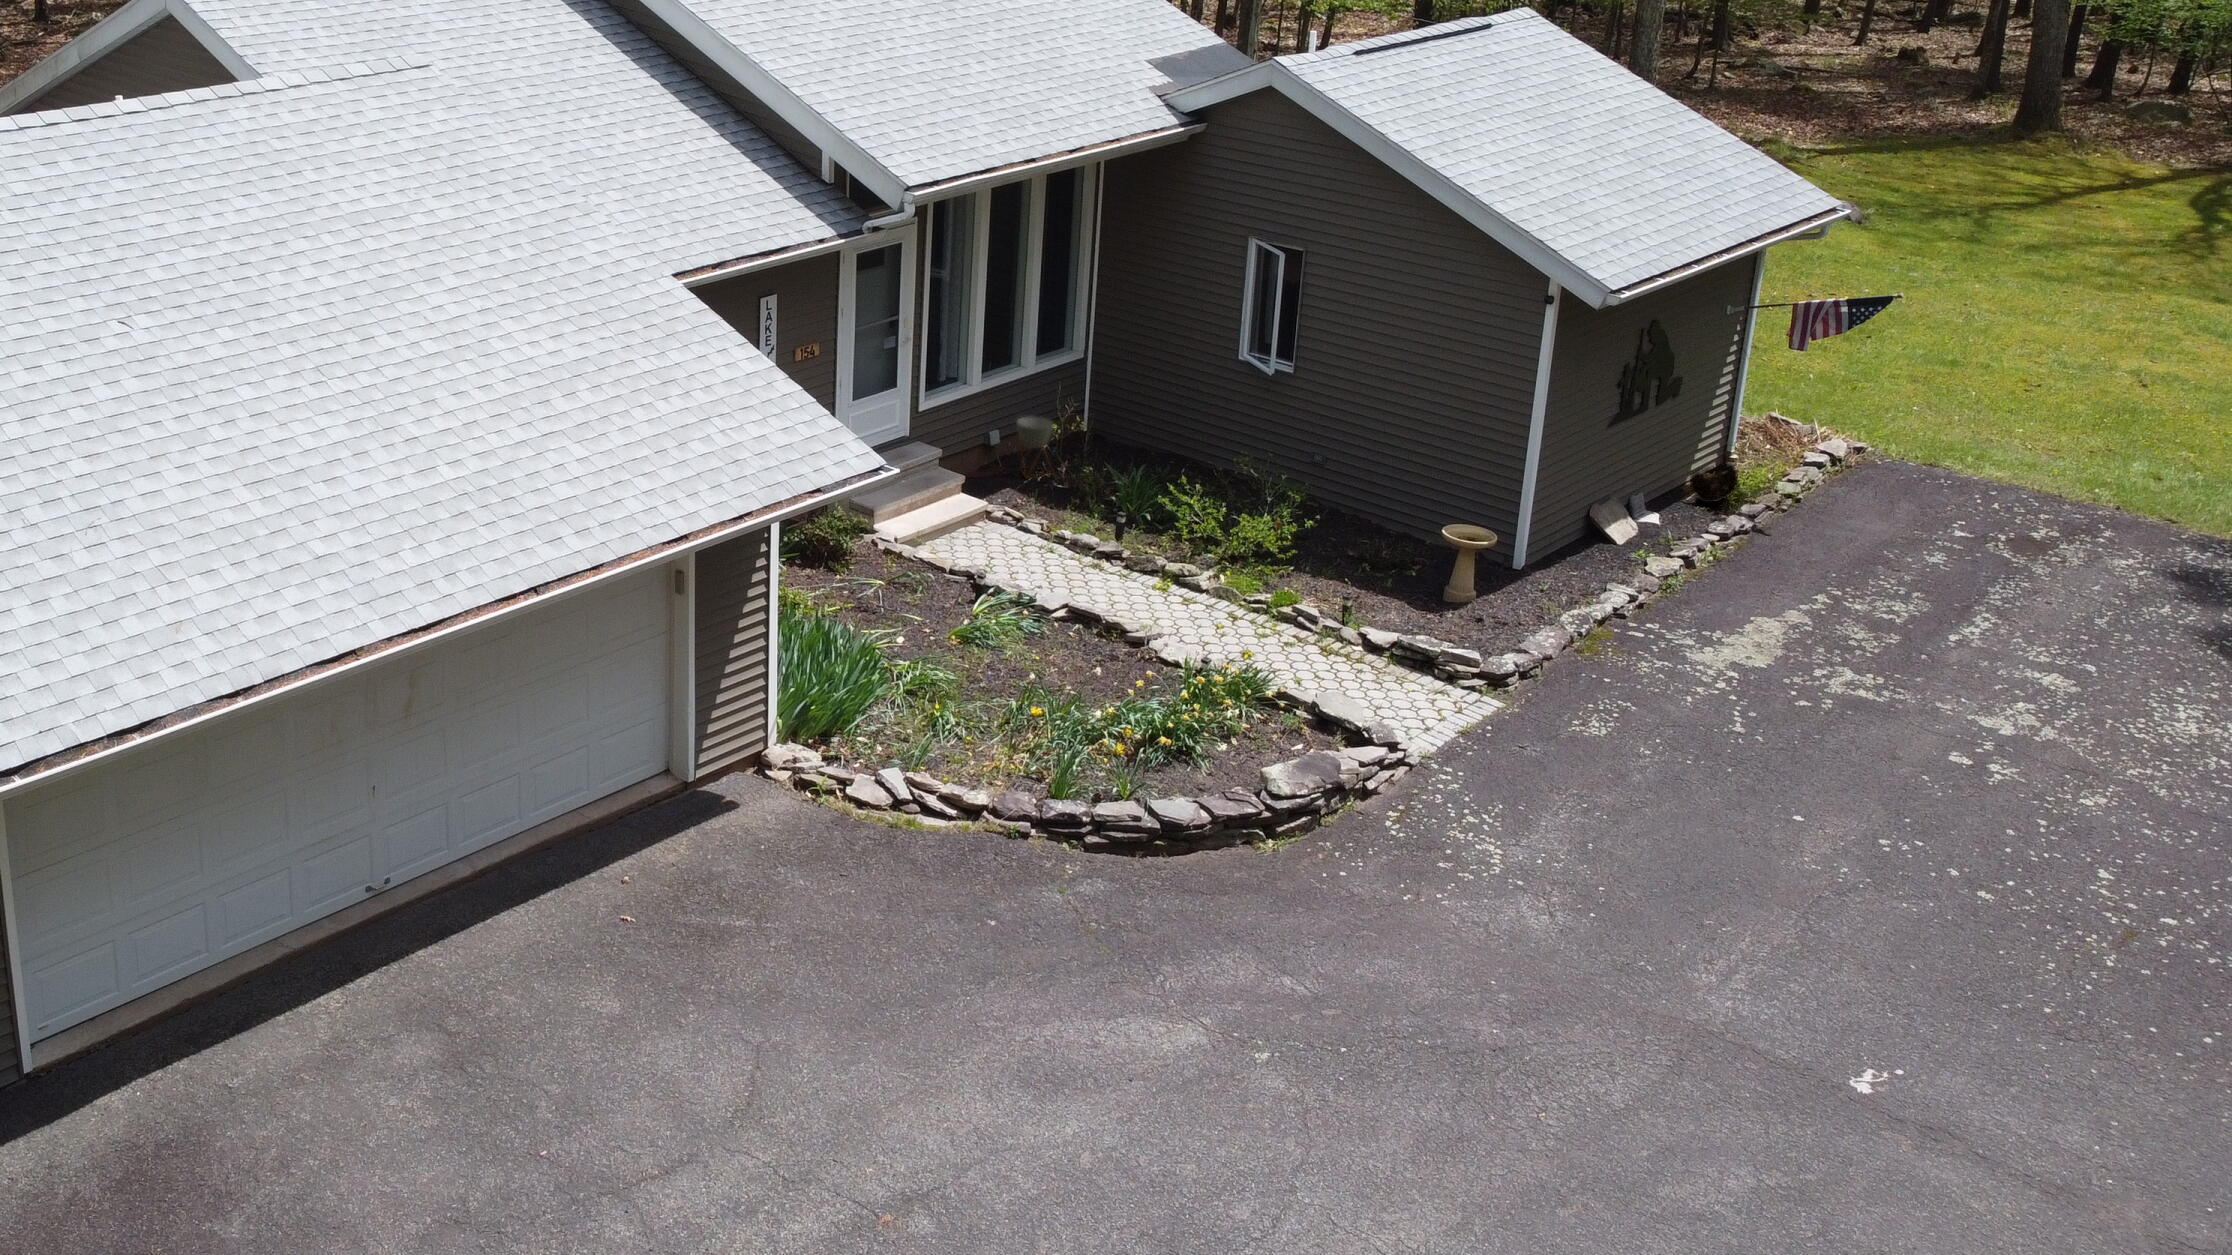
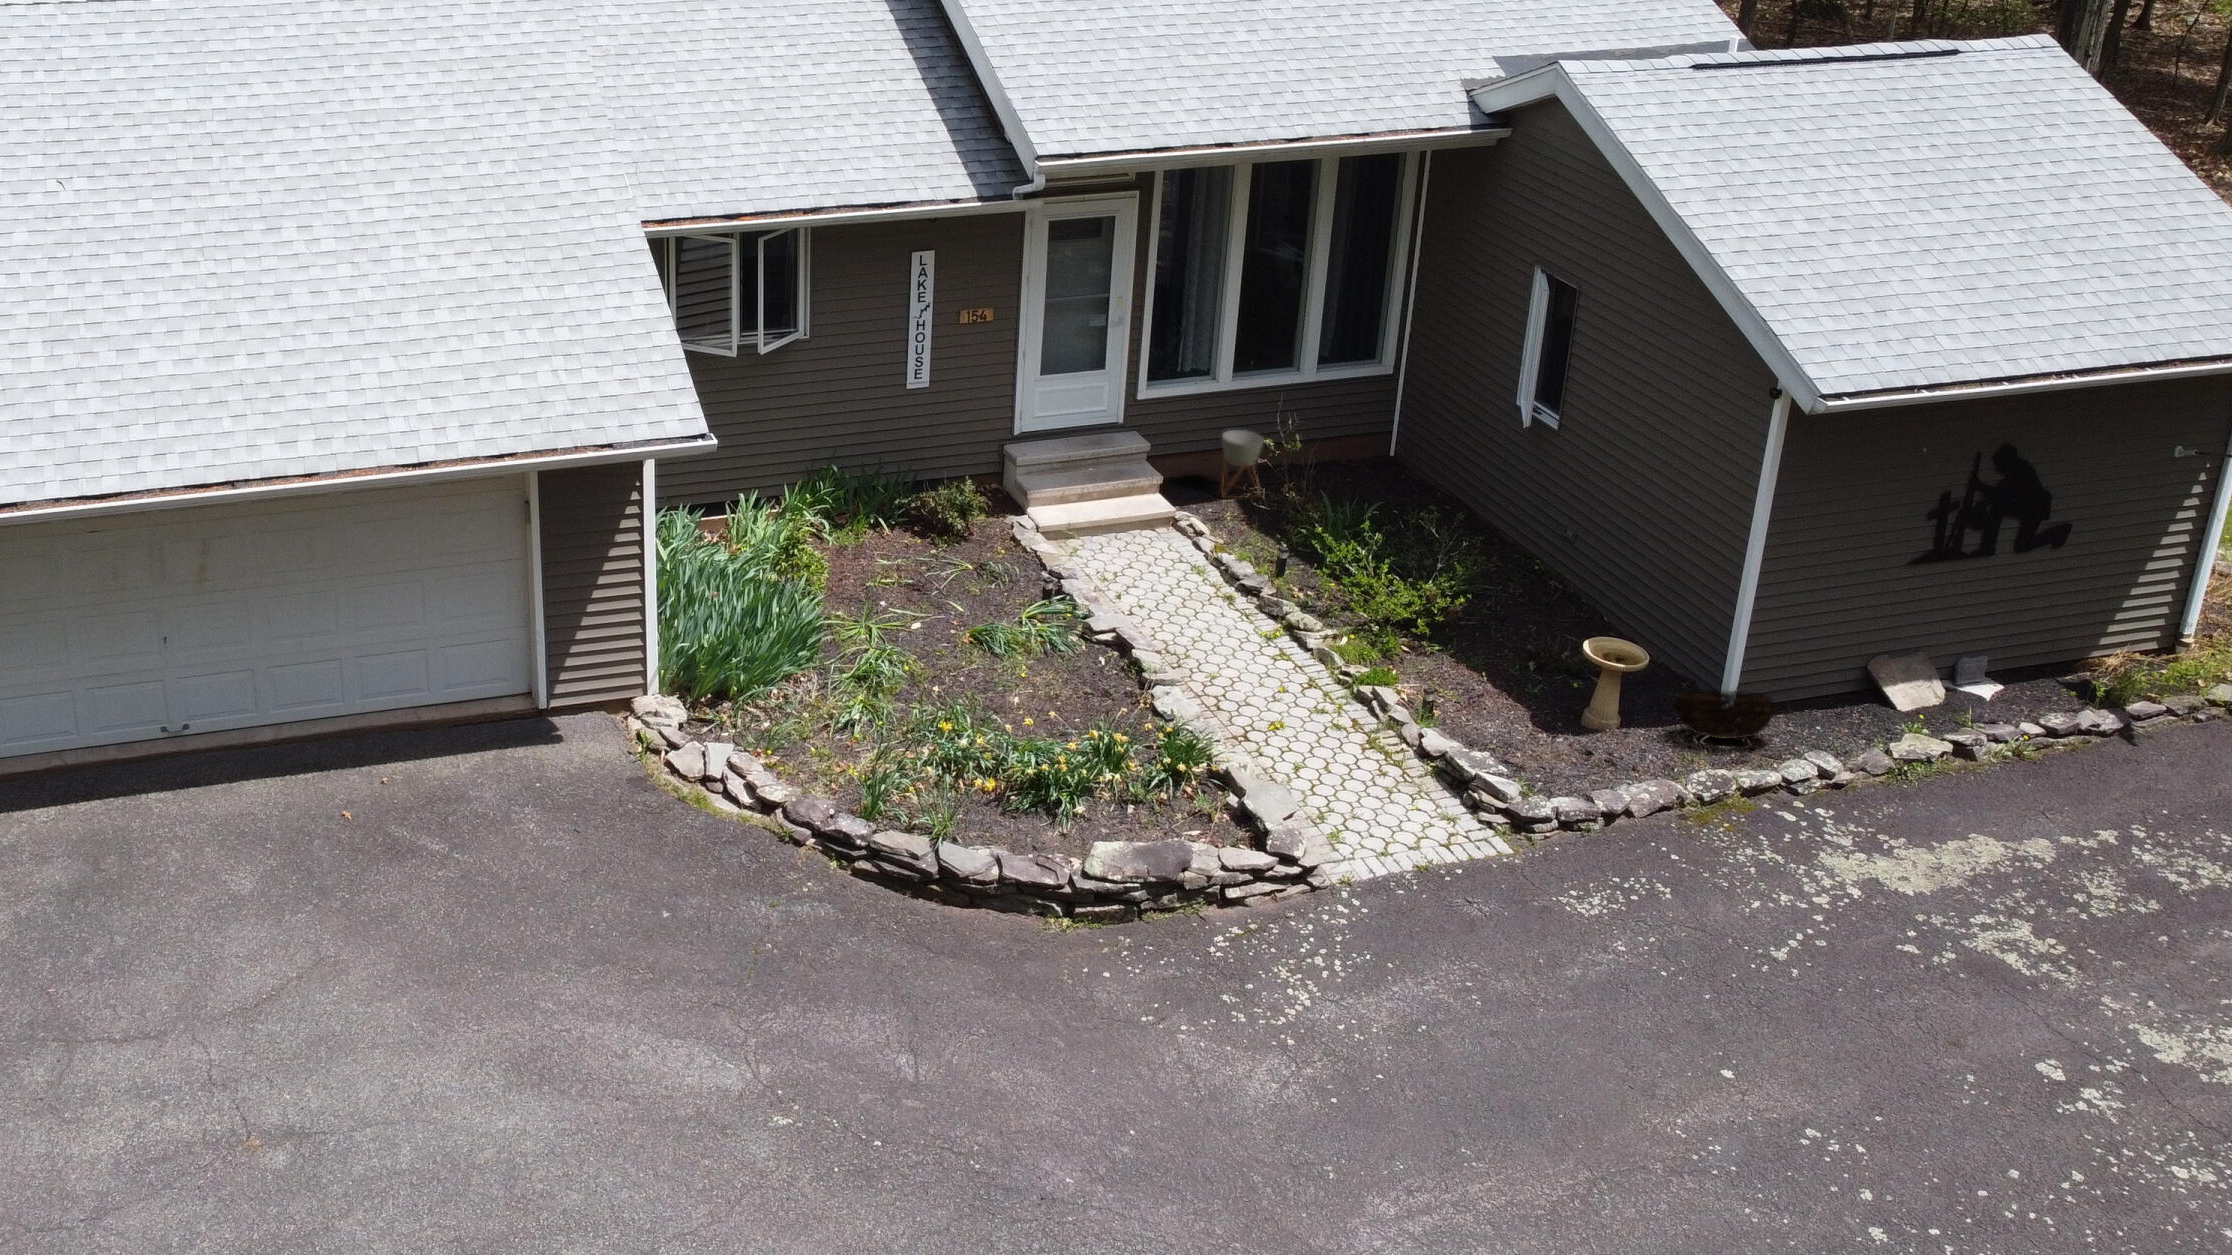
basket: present [1690,463,1738,502] -> present [1675,690,1775,739]

